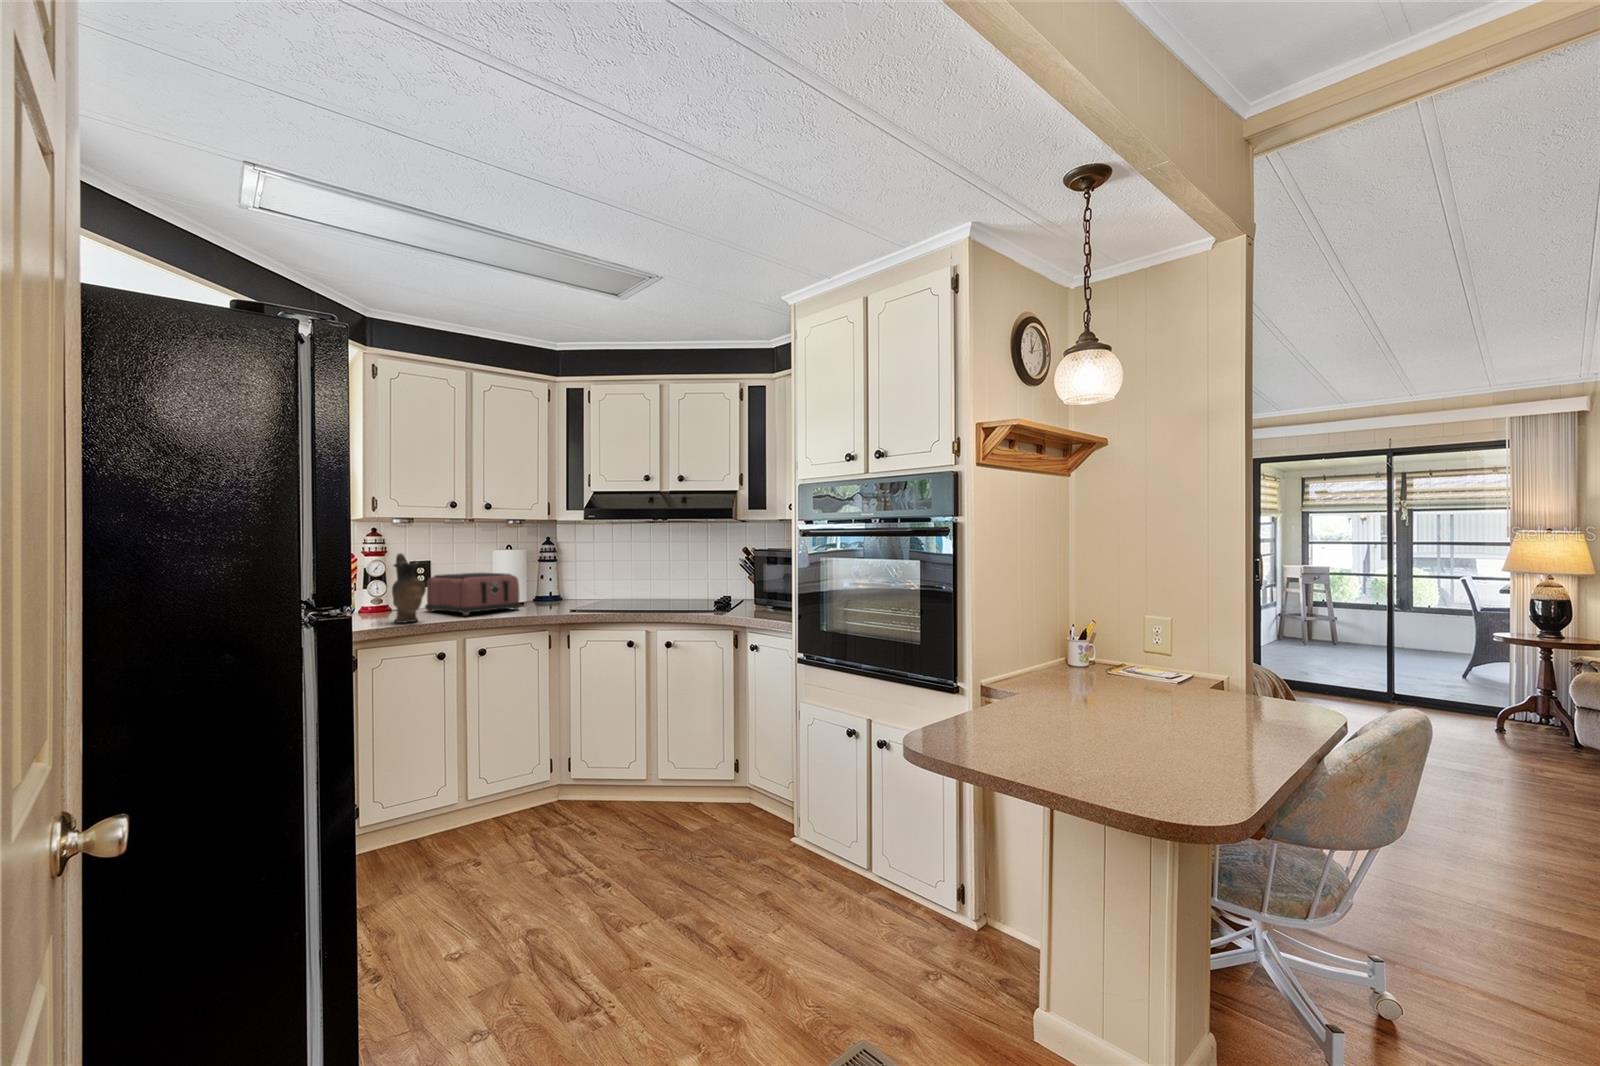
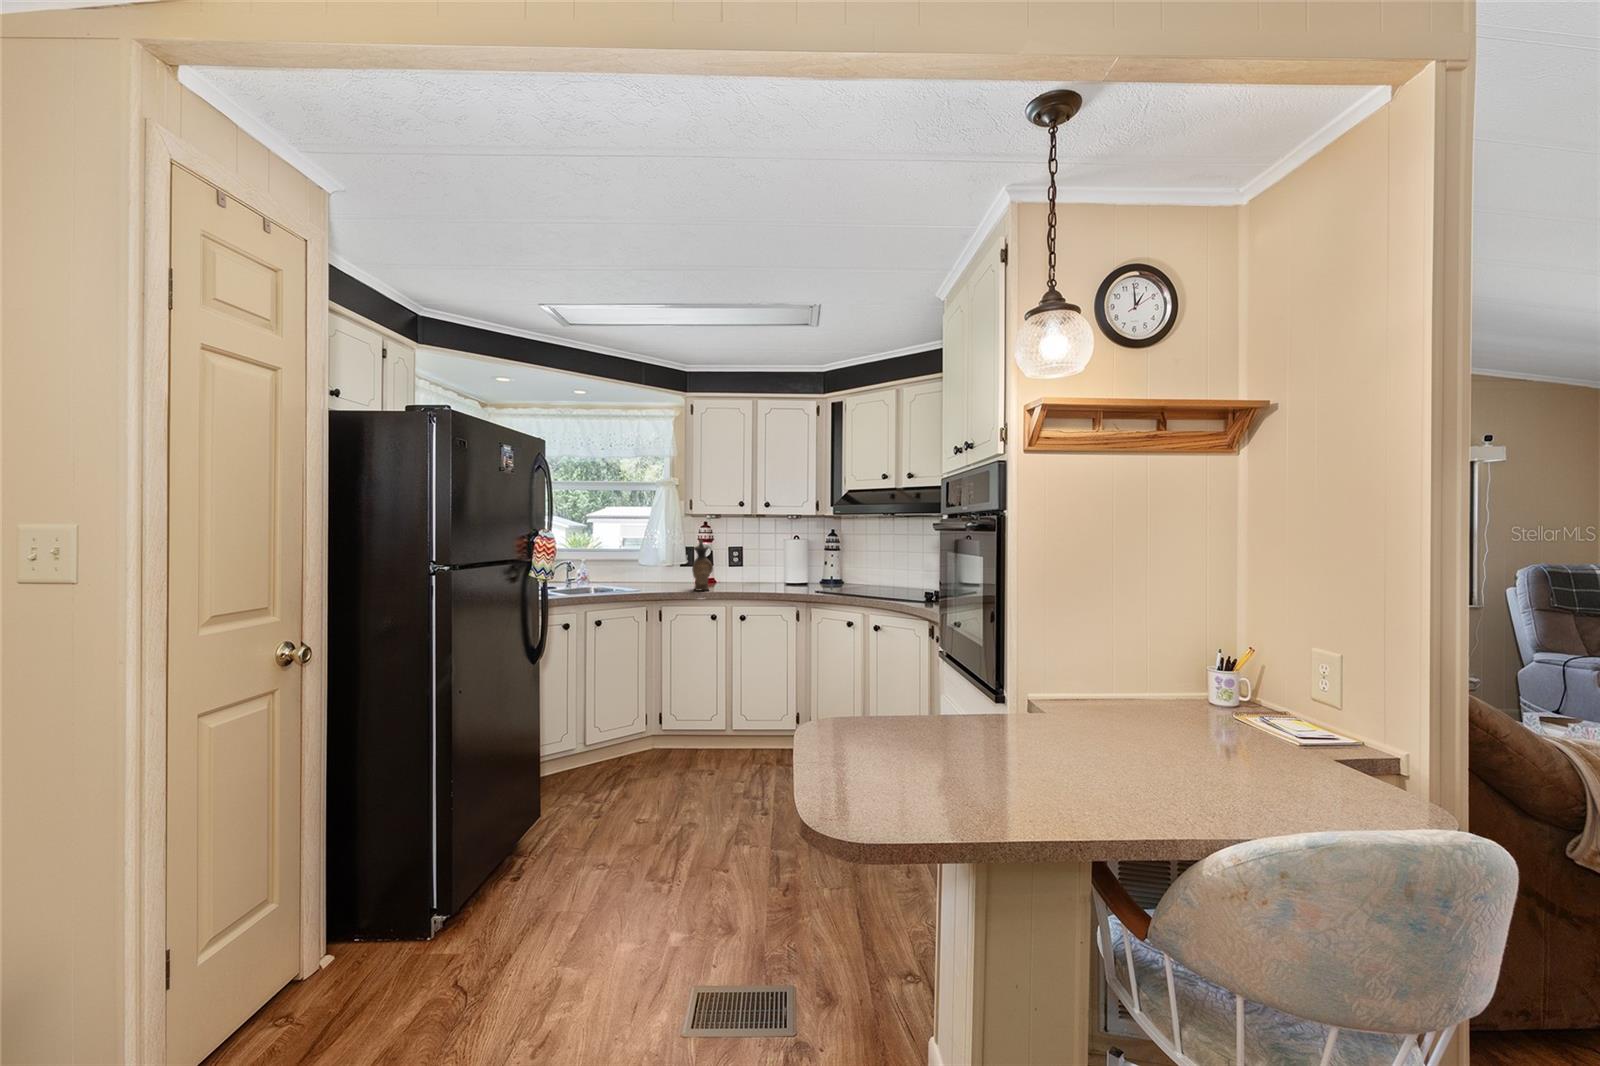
toaster: present [425,573,521,615] -> none [730,557,789,589]

